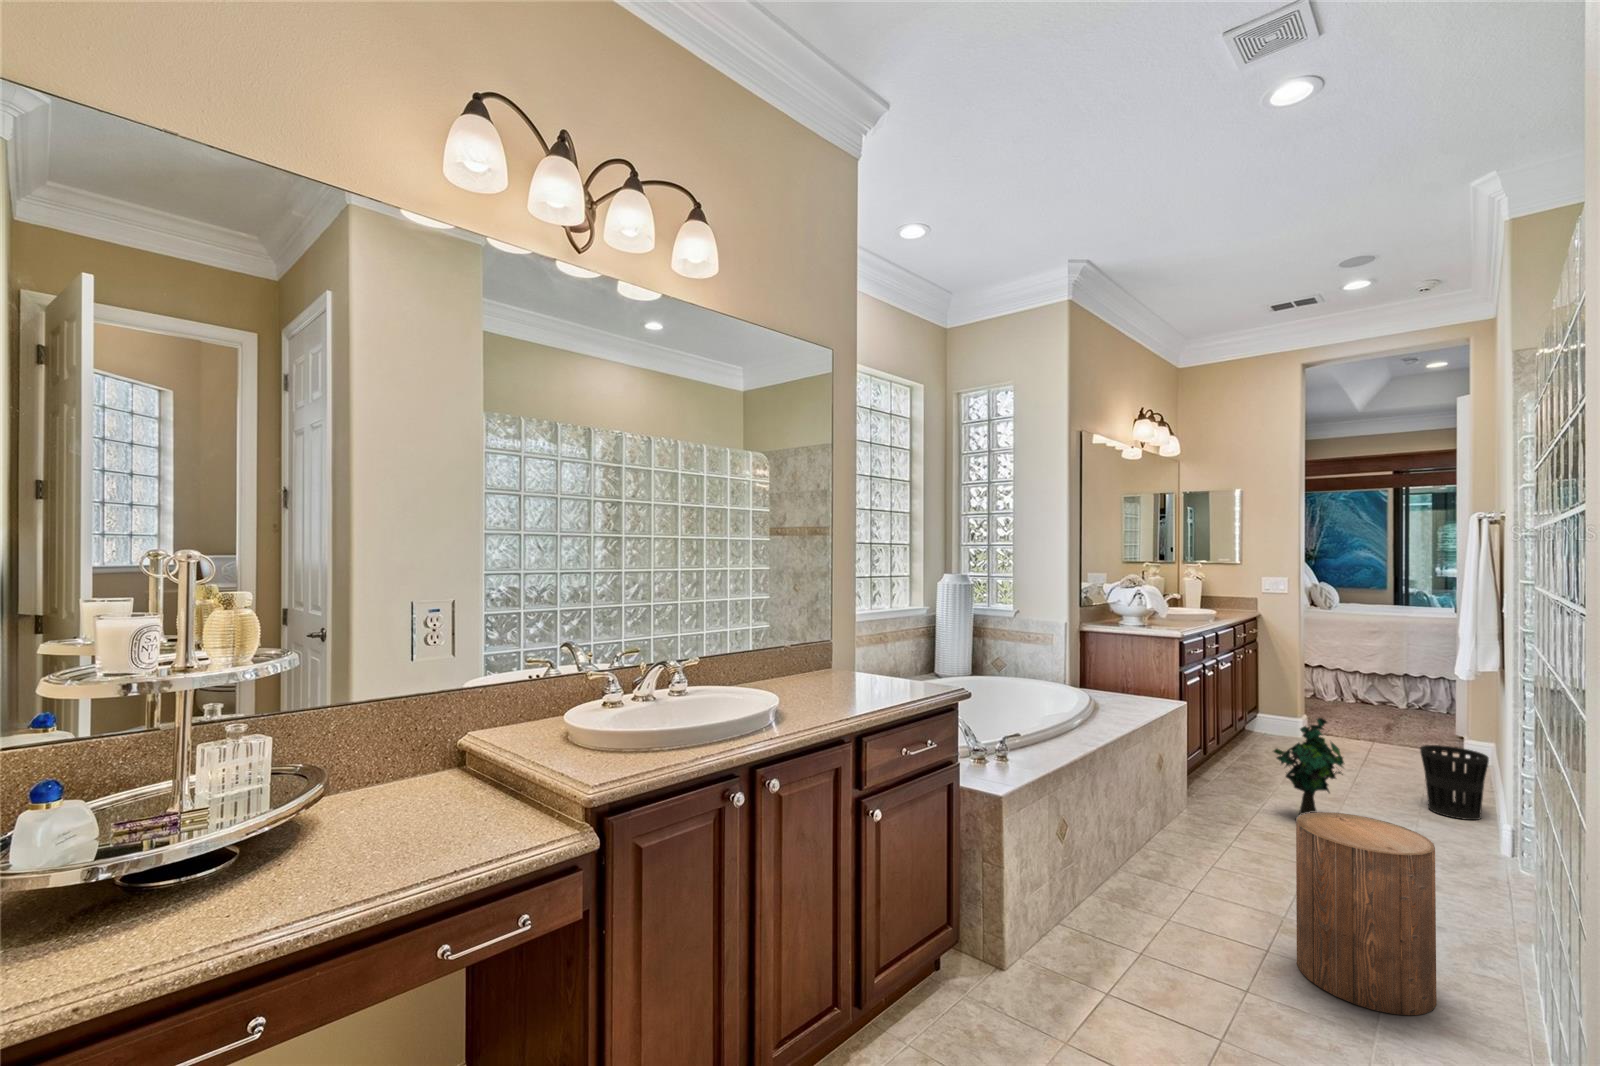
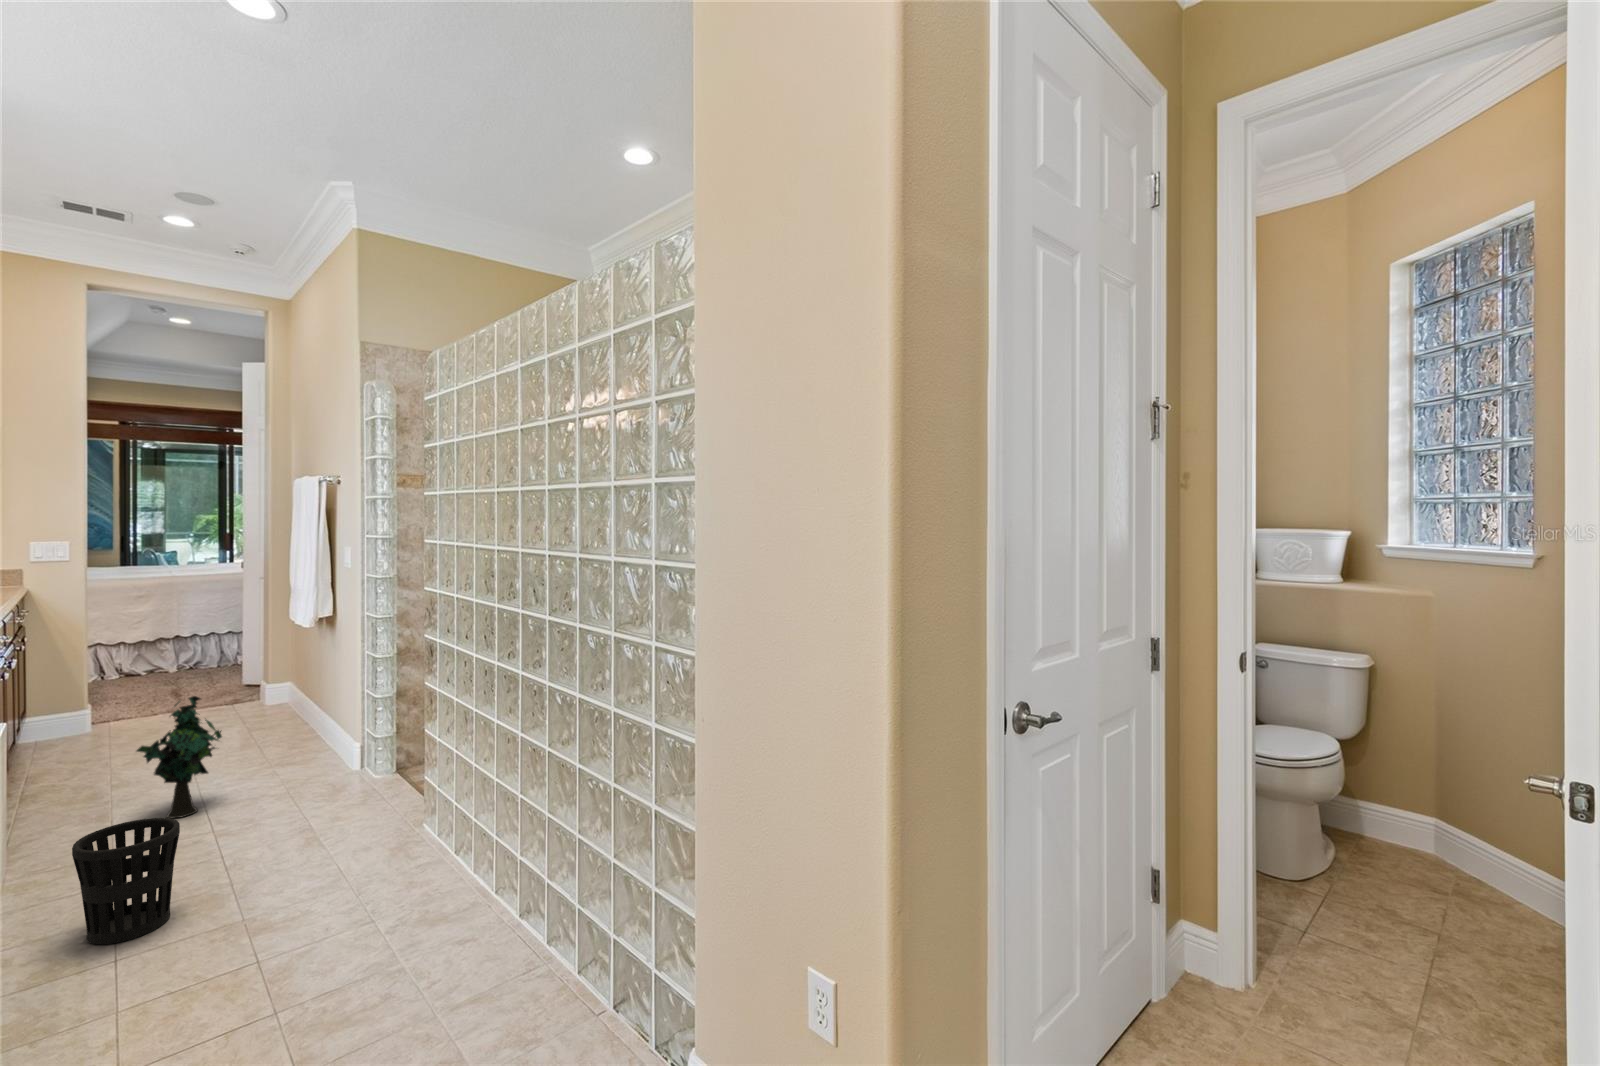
wastebasket: present [1420,745,1489,820] -> present [72,818,180,944]
stool: present [1296,812,1436,1015] -> none [289,765,412,950]

